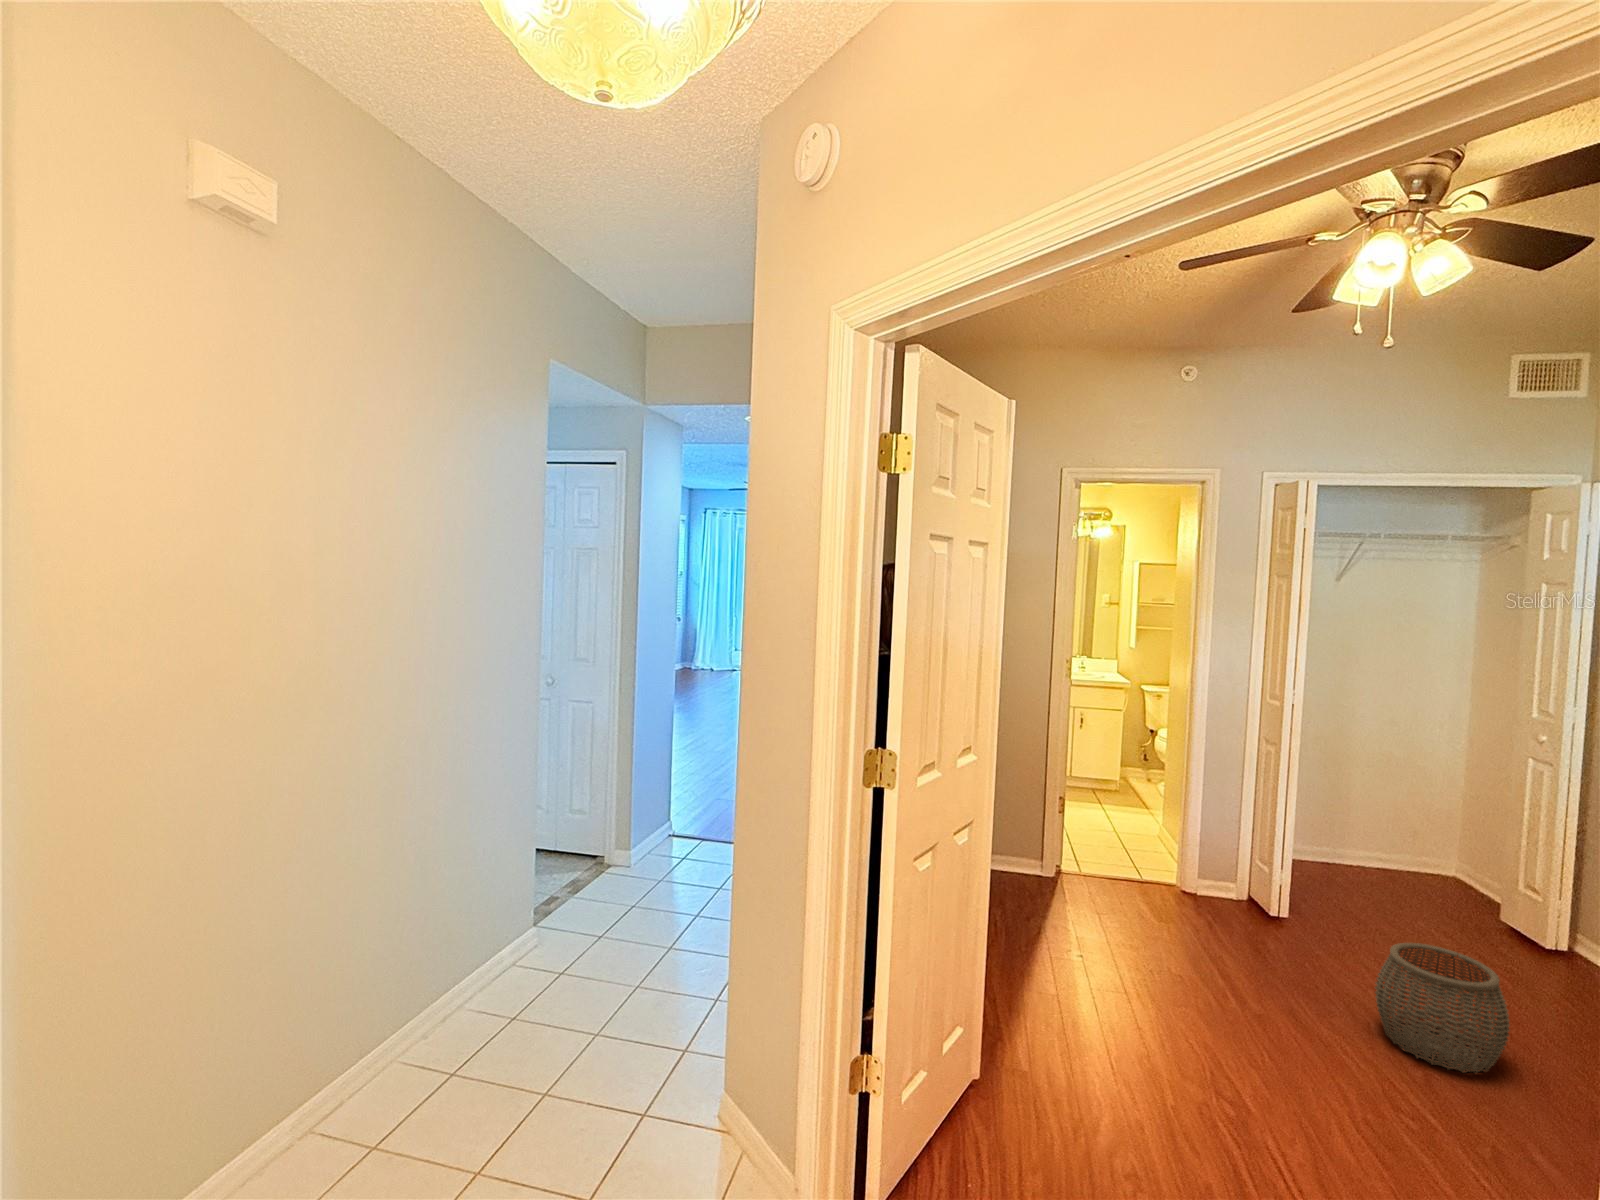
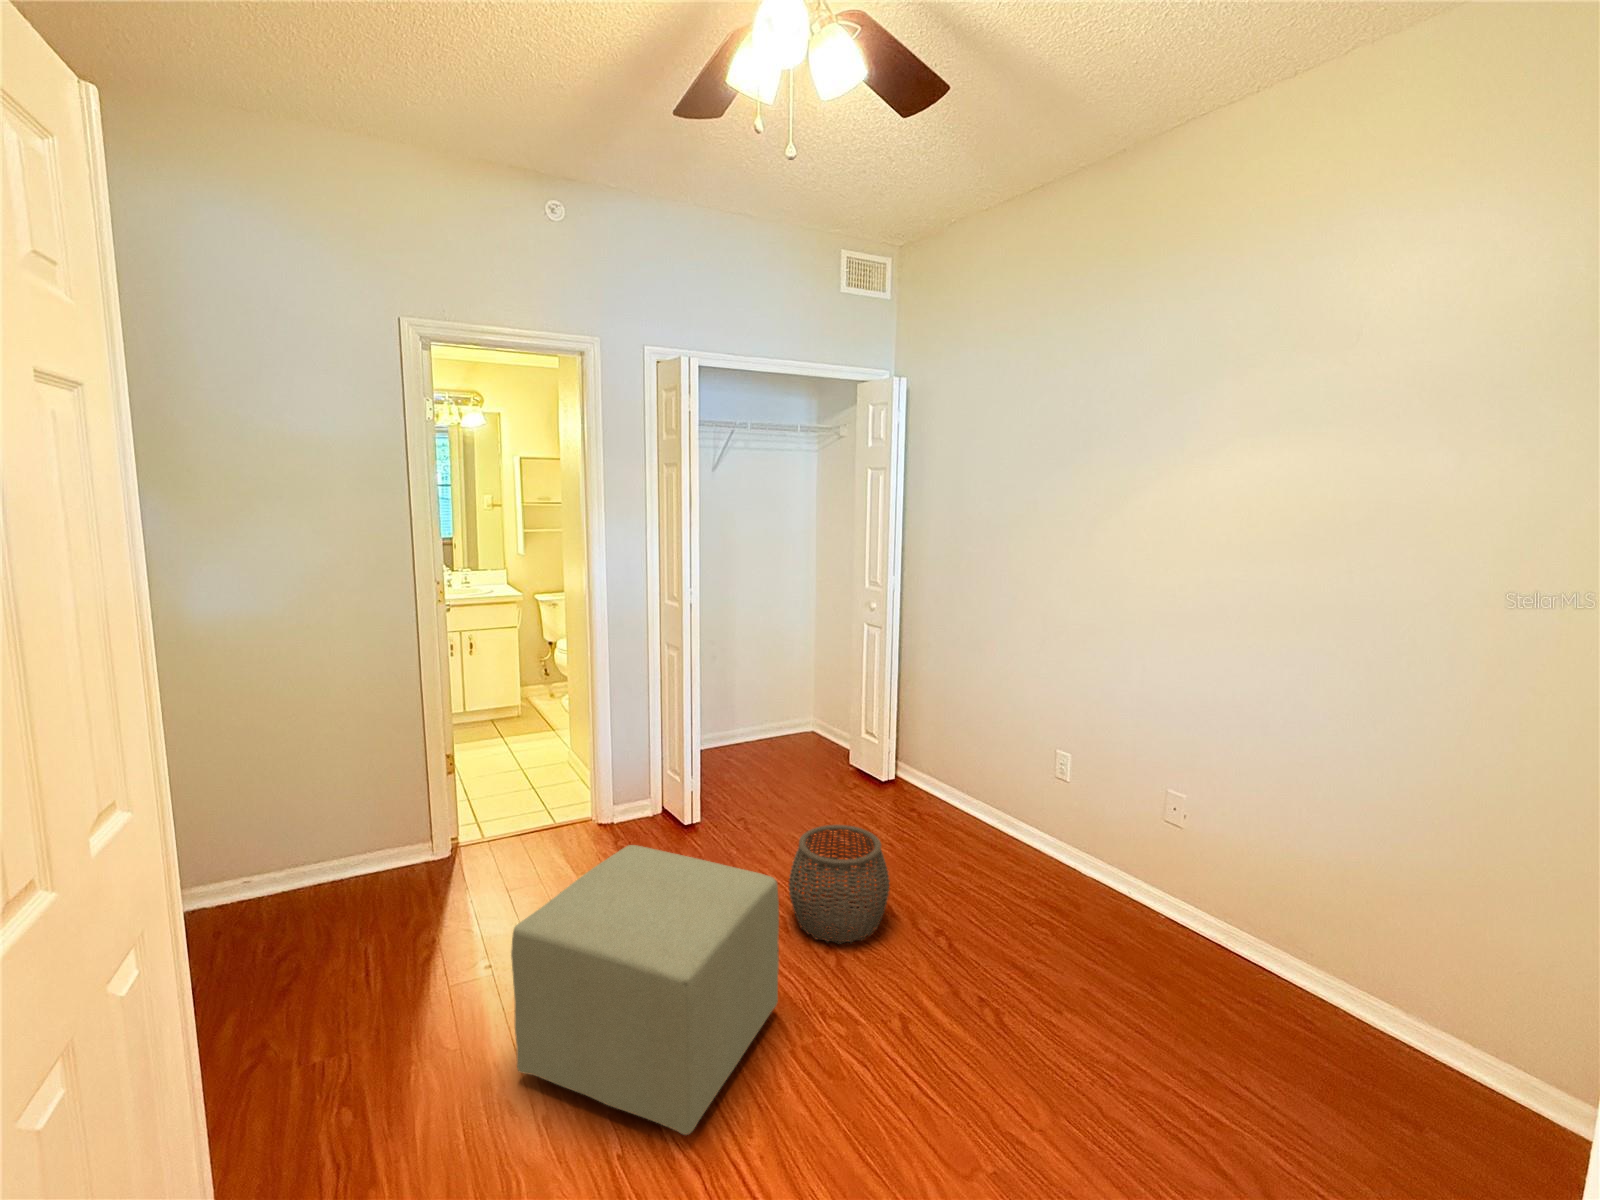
ottoman: none [1100,889,1349,1114] -> present [511,845,779,1135]

